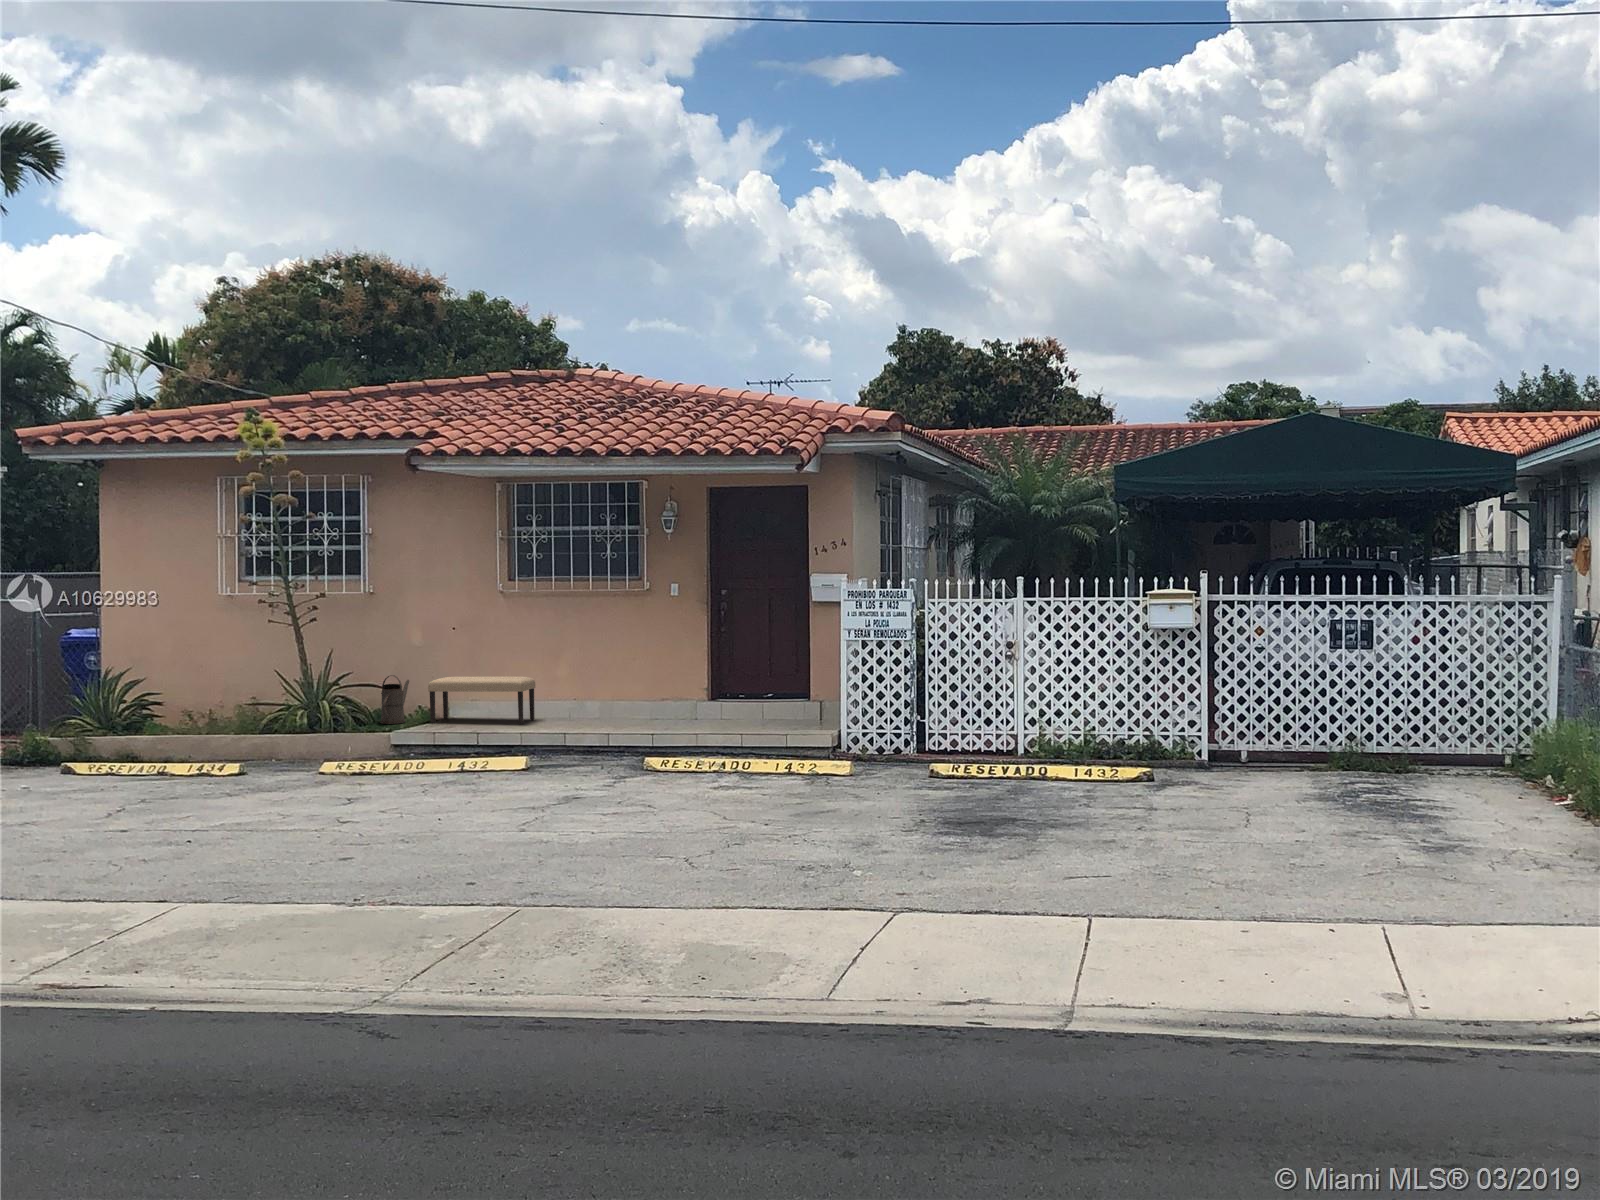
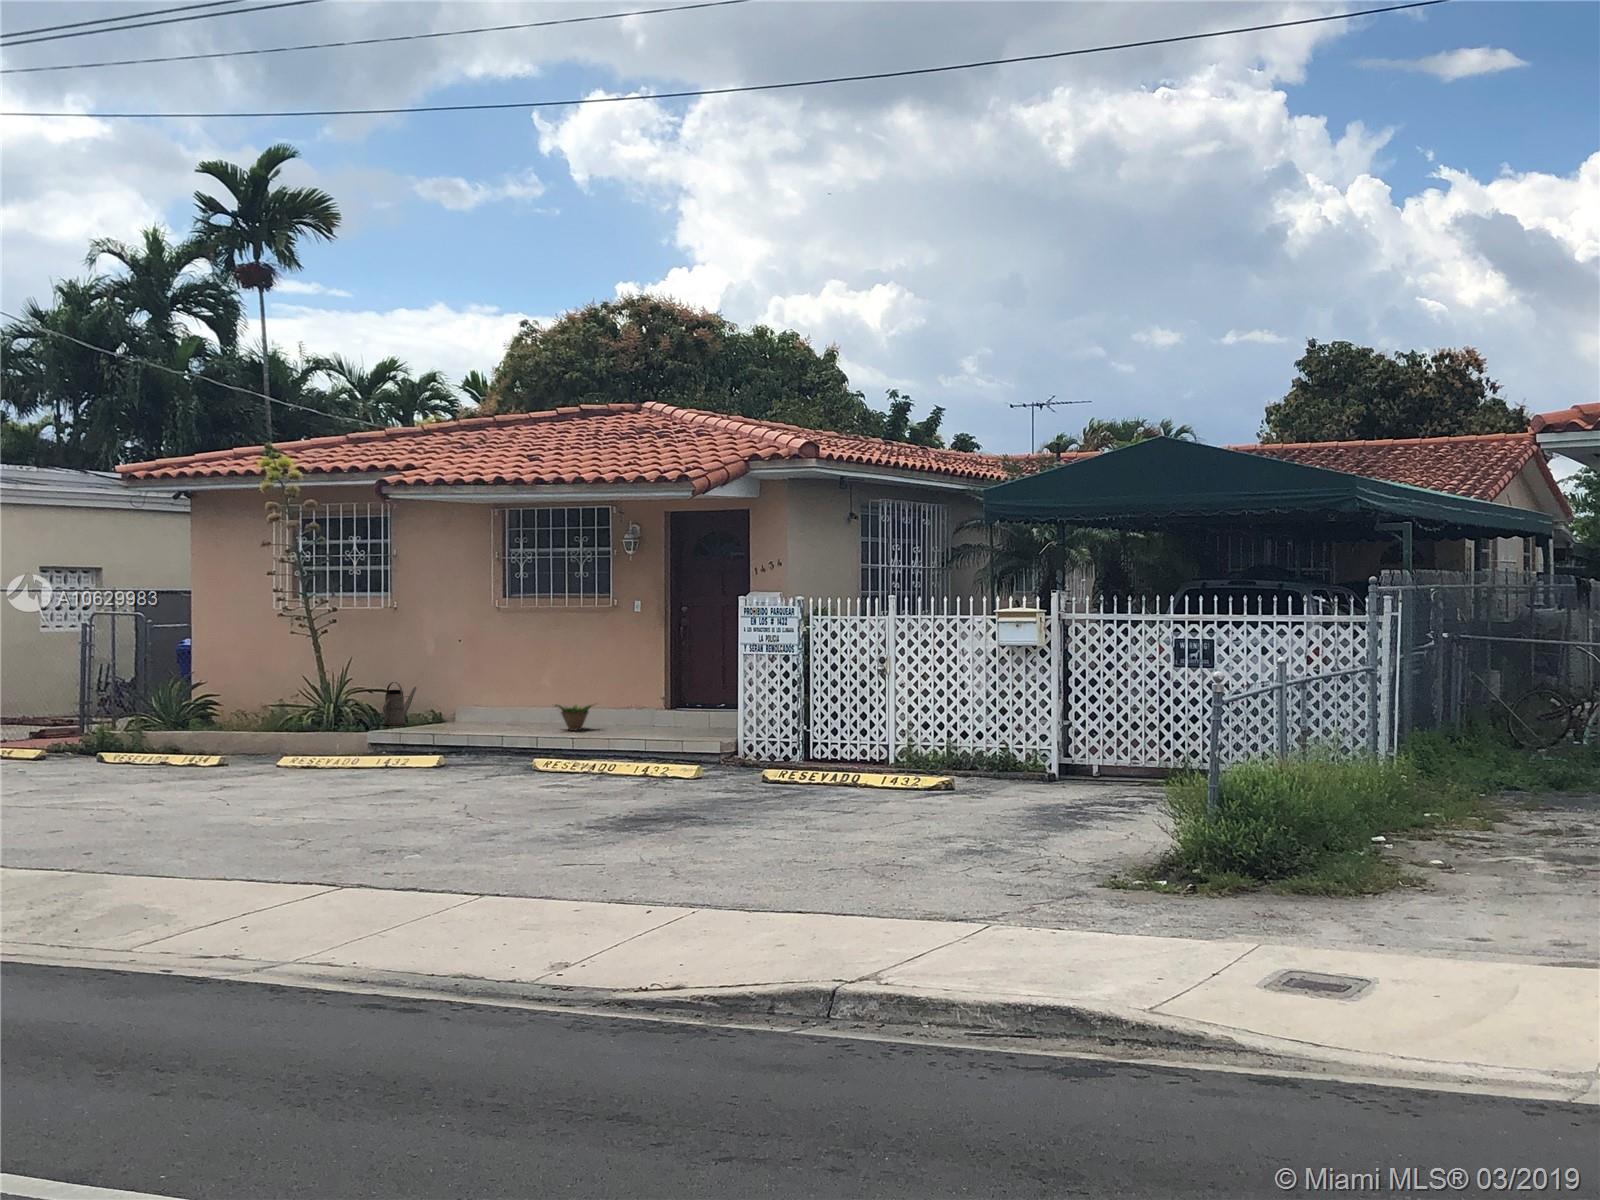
bench: present [428,677,535,724] -> none [423,685,517,727]
decorative plant: none [585,694,638,725] -> present [556,705,593,730]

